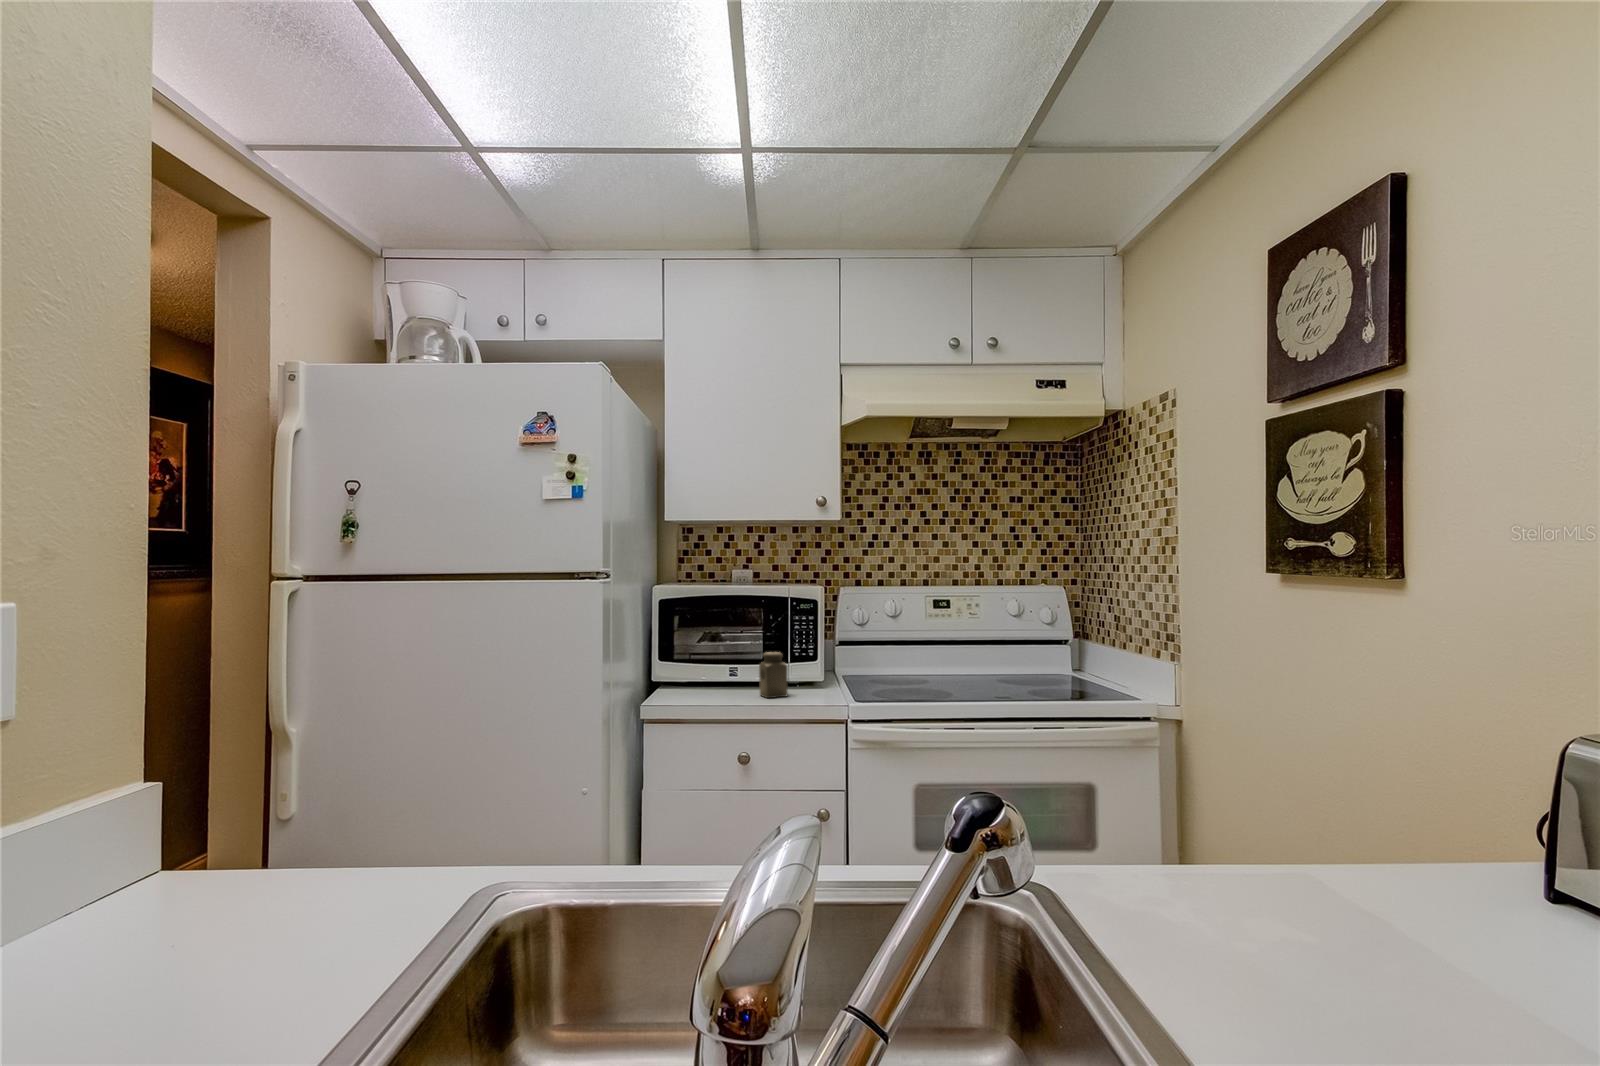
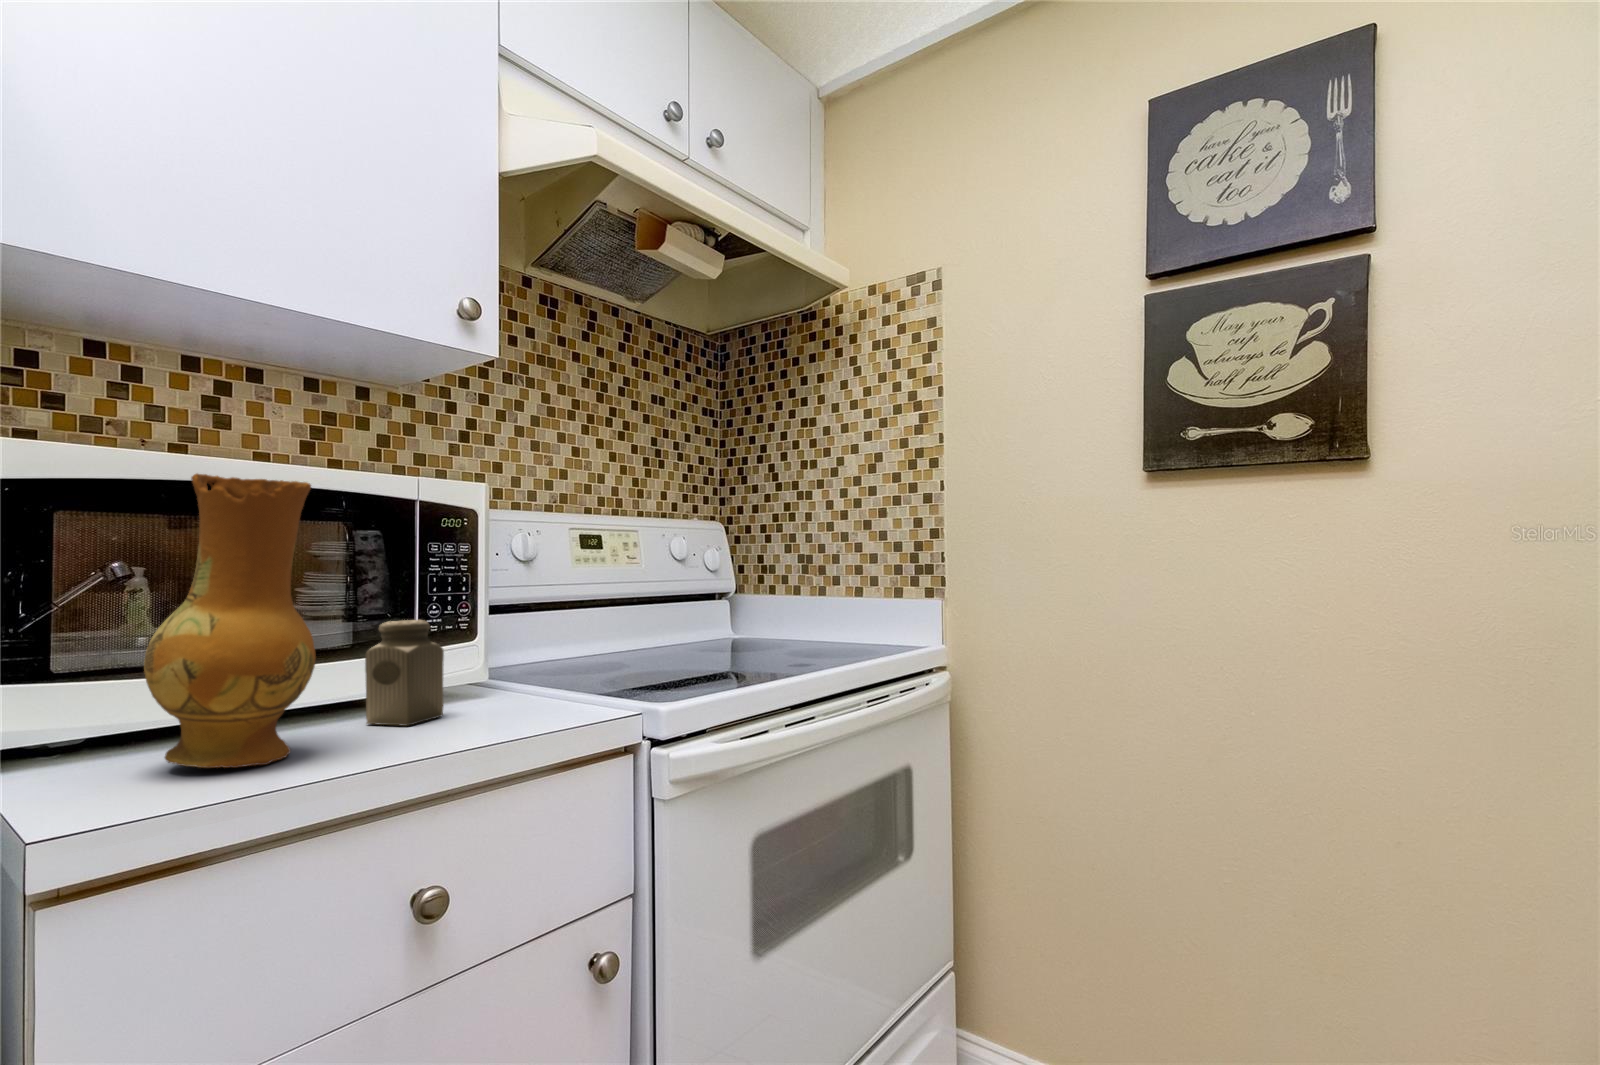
ceramic jug: none [672,597,724,704] -> present [144,474,316,768]

